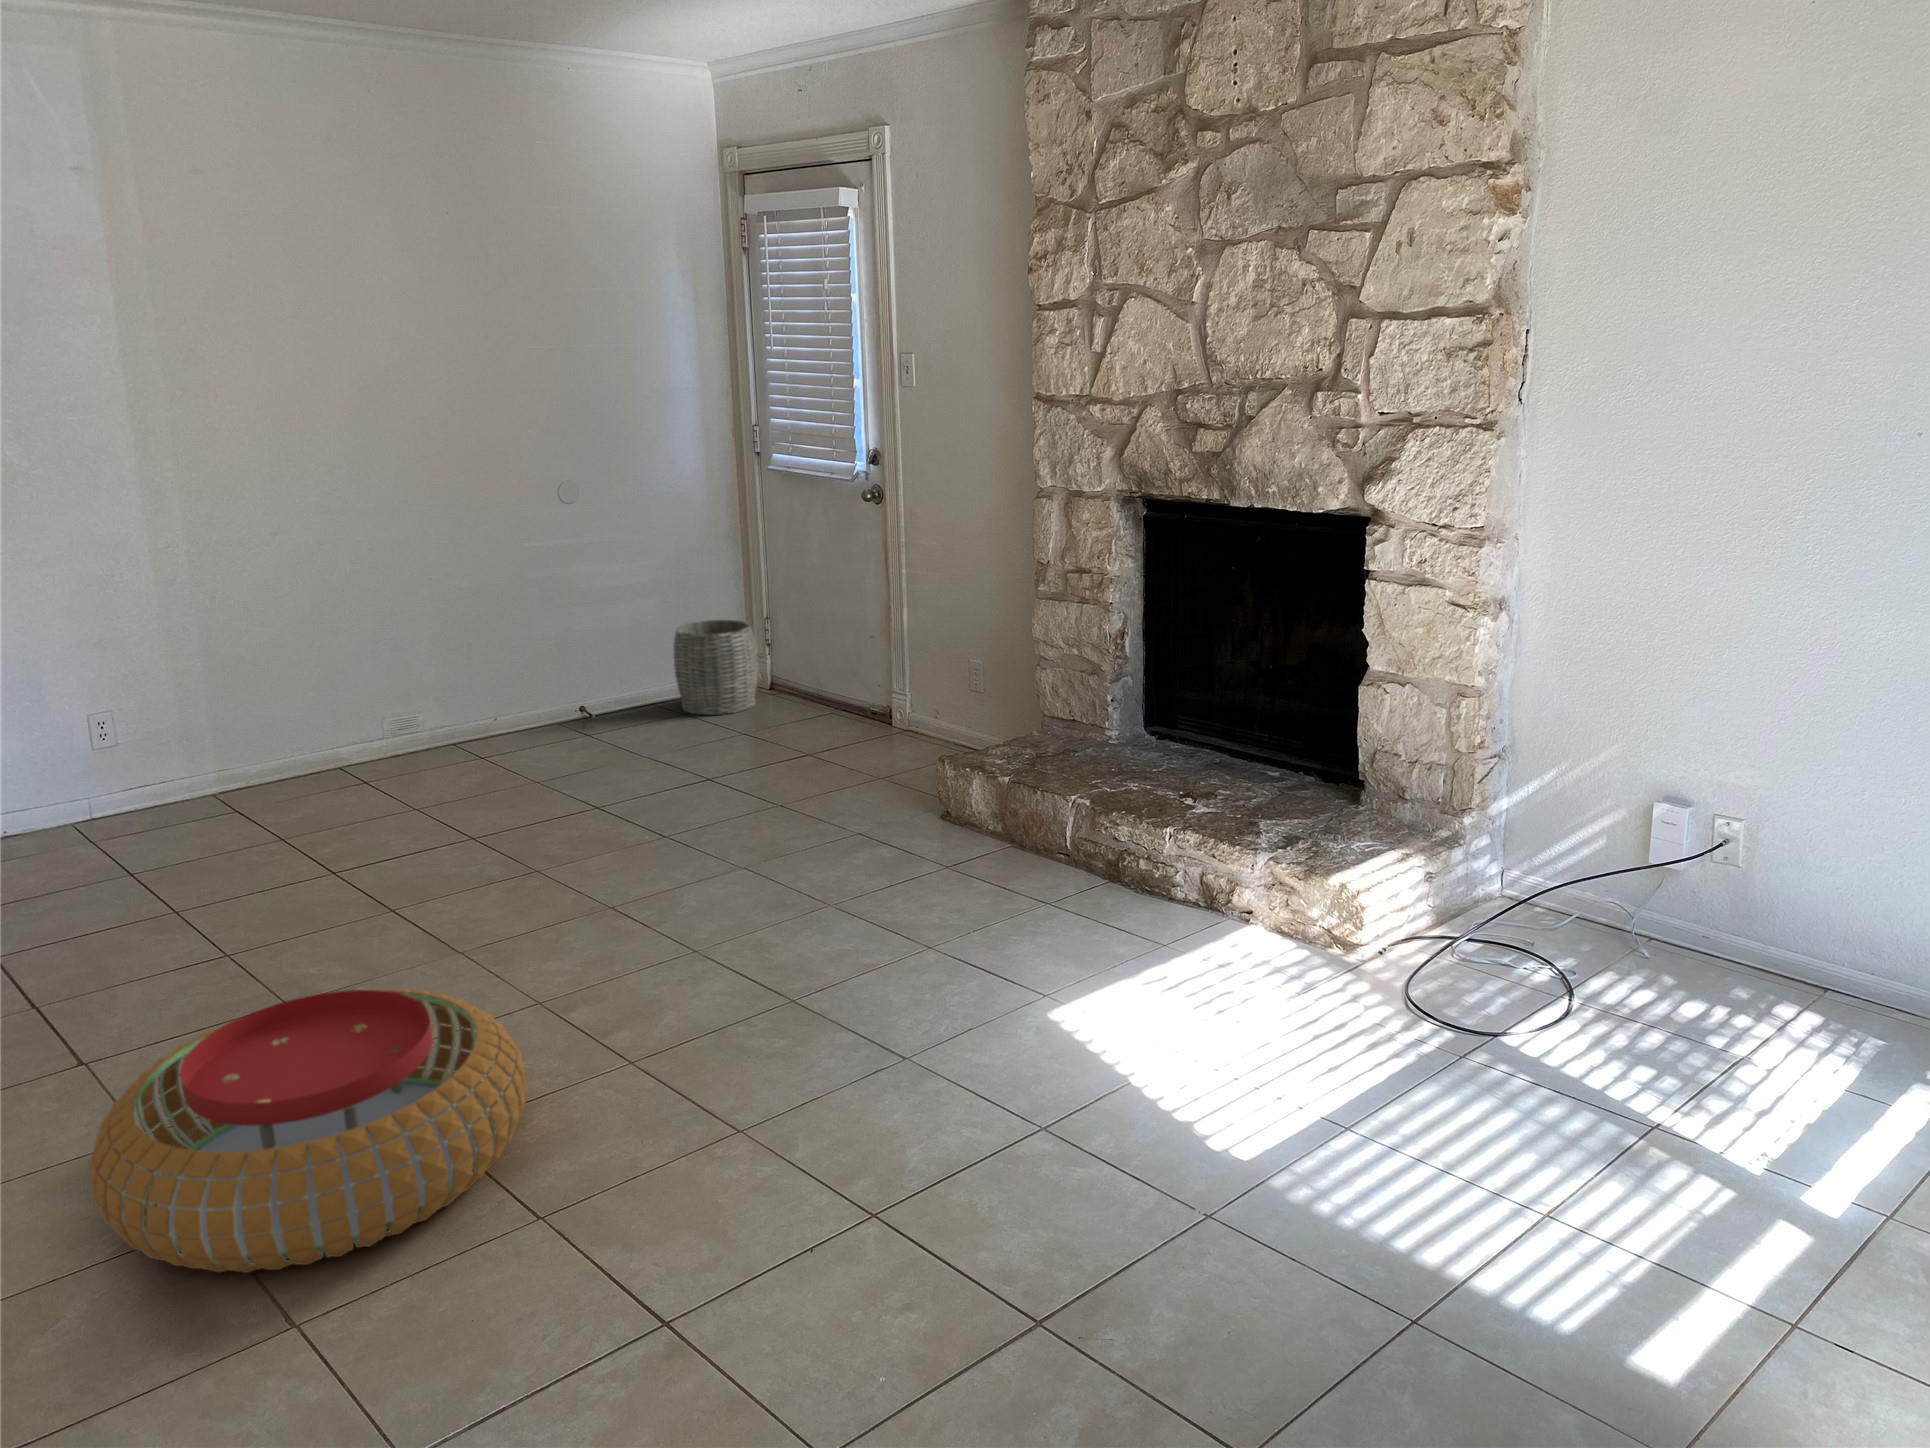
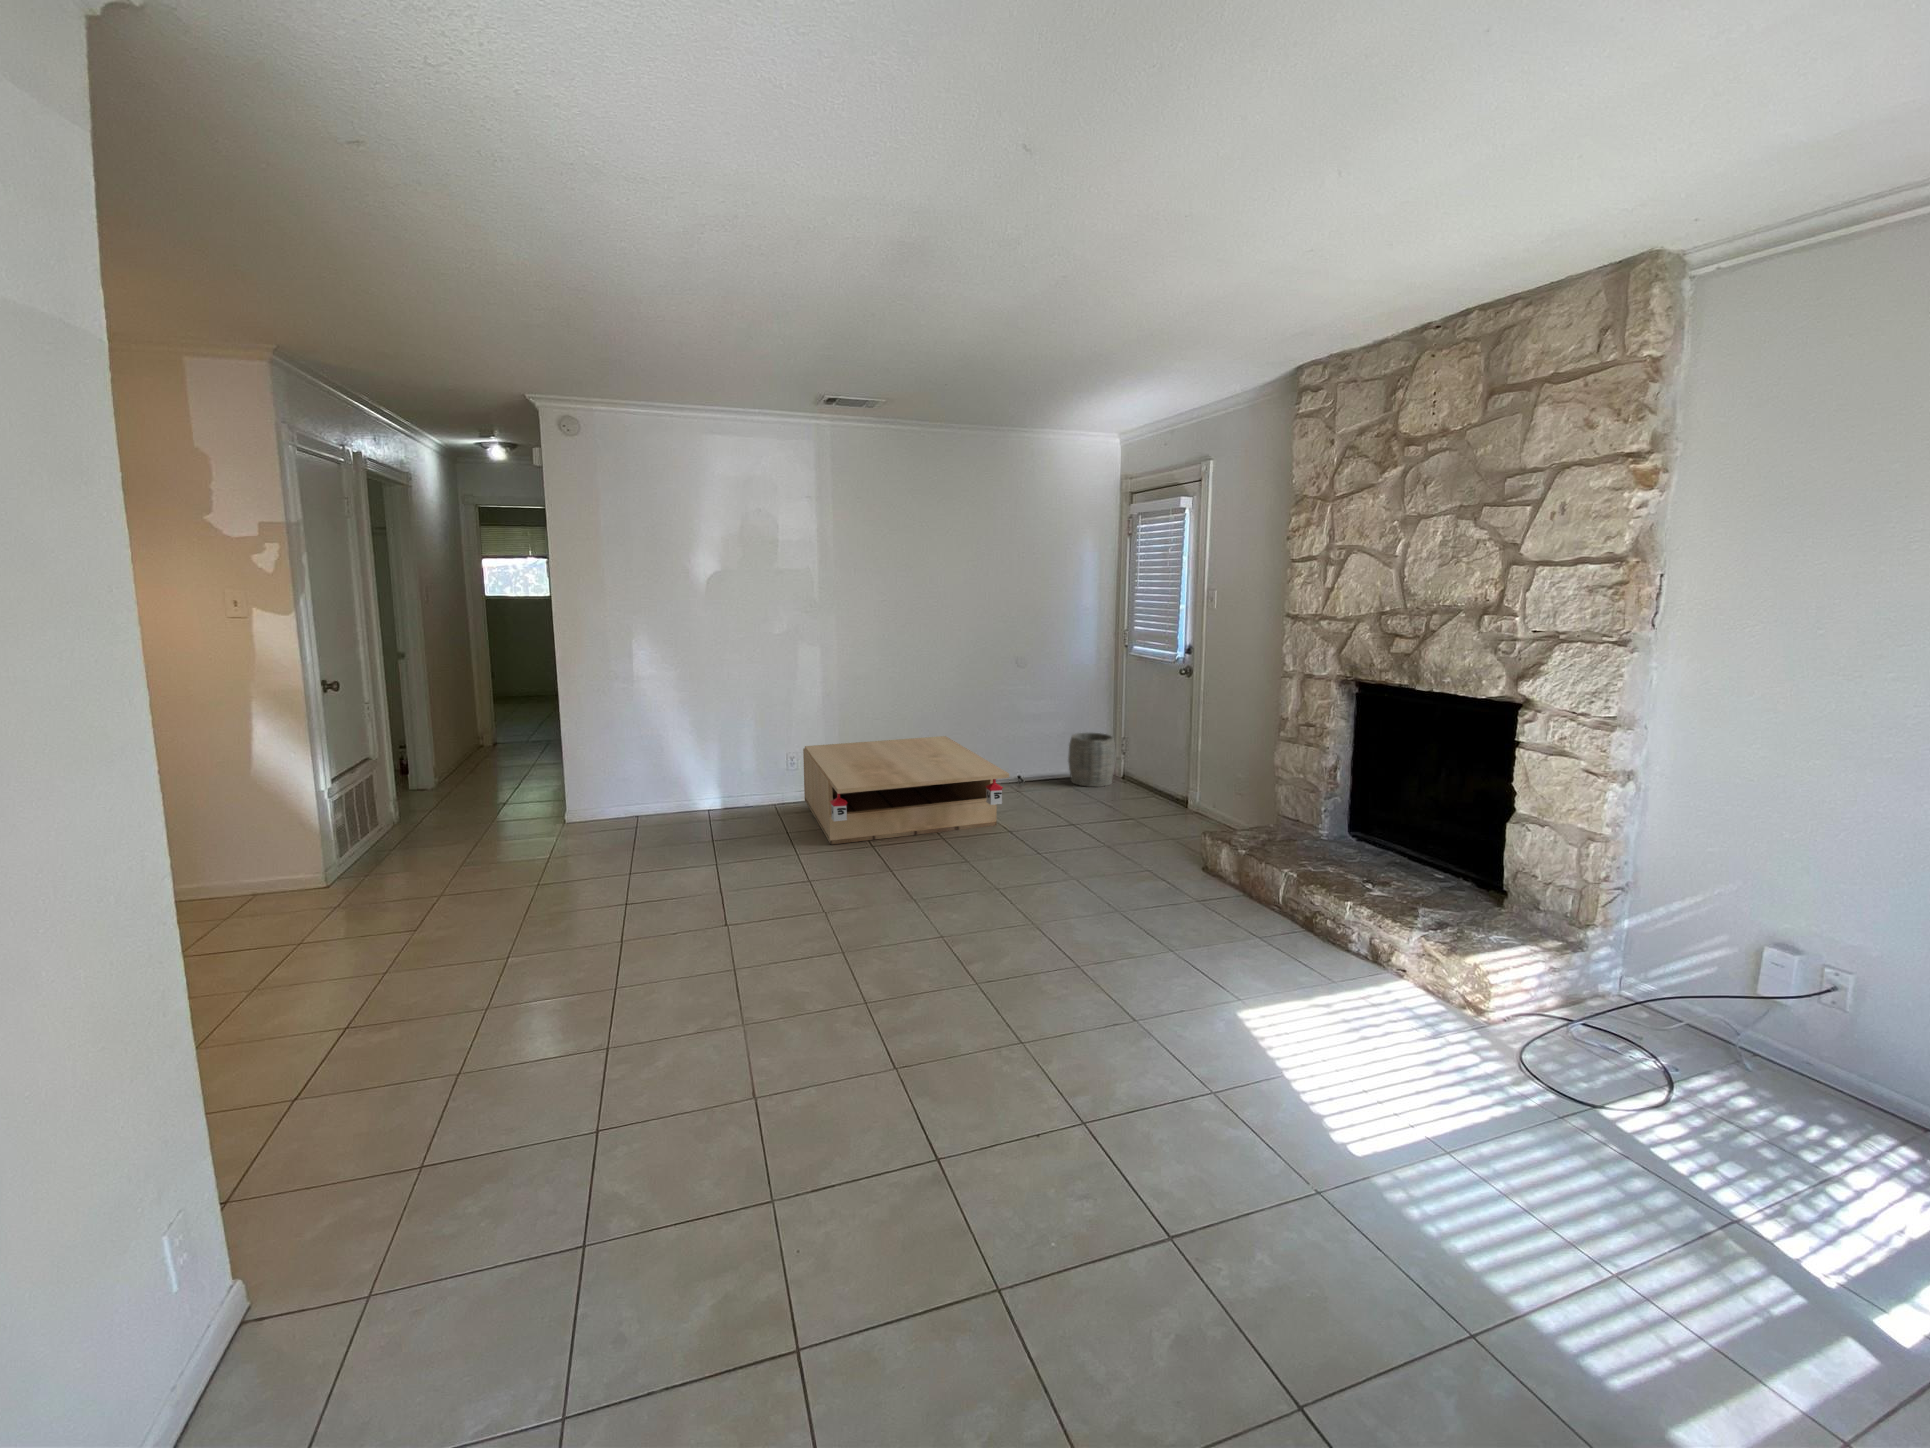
coffee table: none [130,657,592,898] -> present [803,736,1009,844]
pouf: present [89,989,527,1273] -> none [711,898,919,1039]

